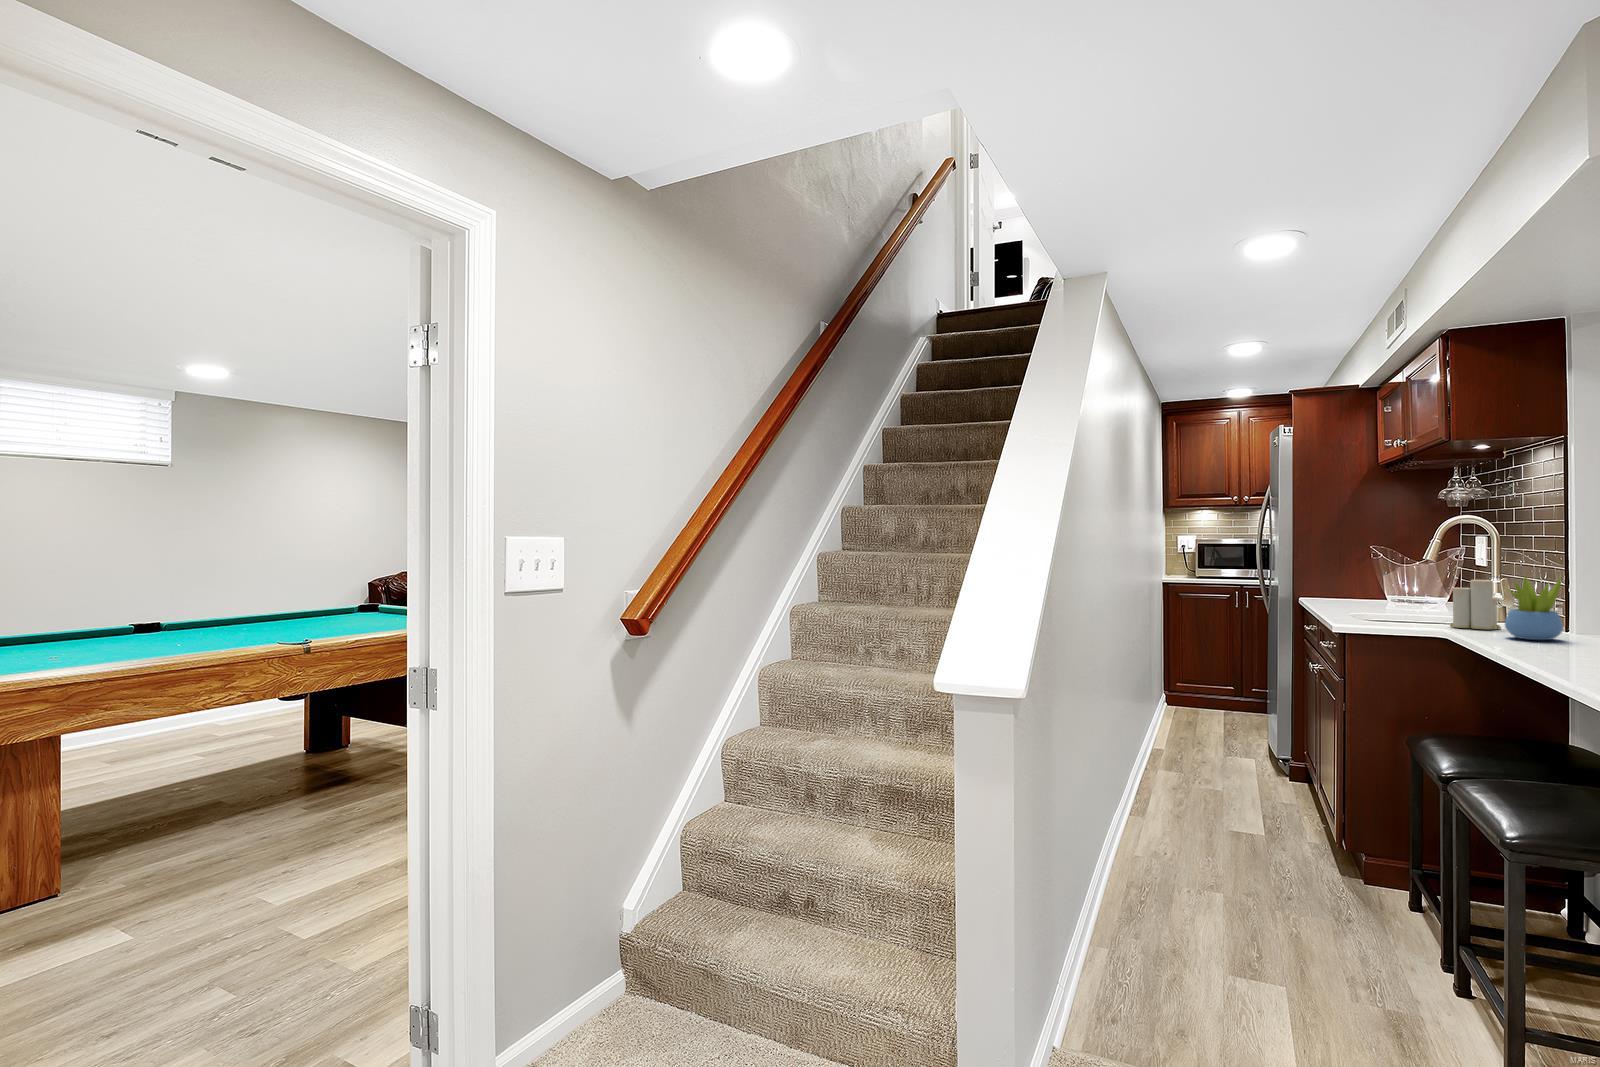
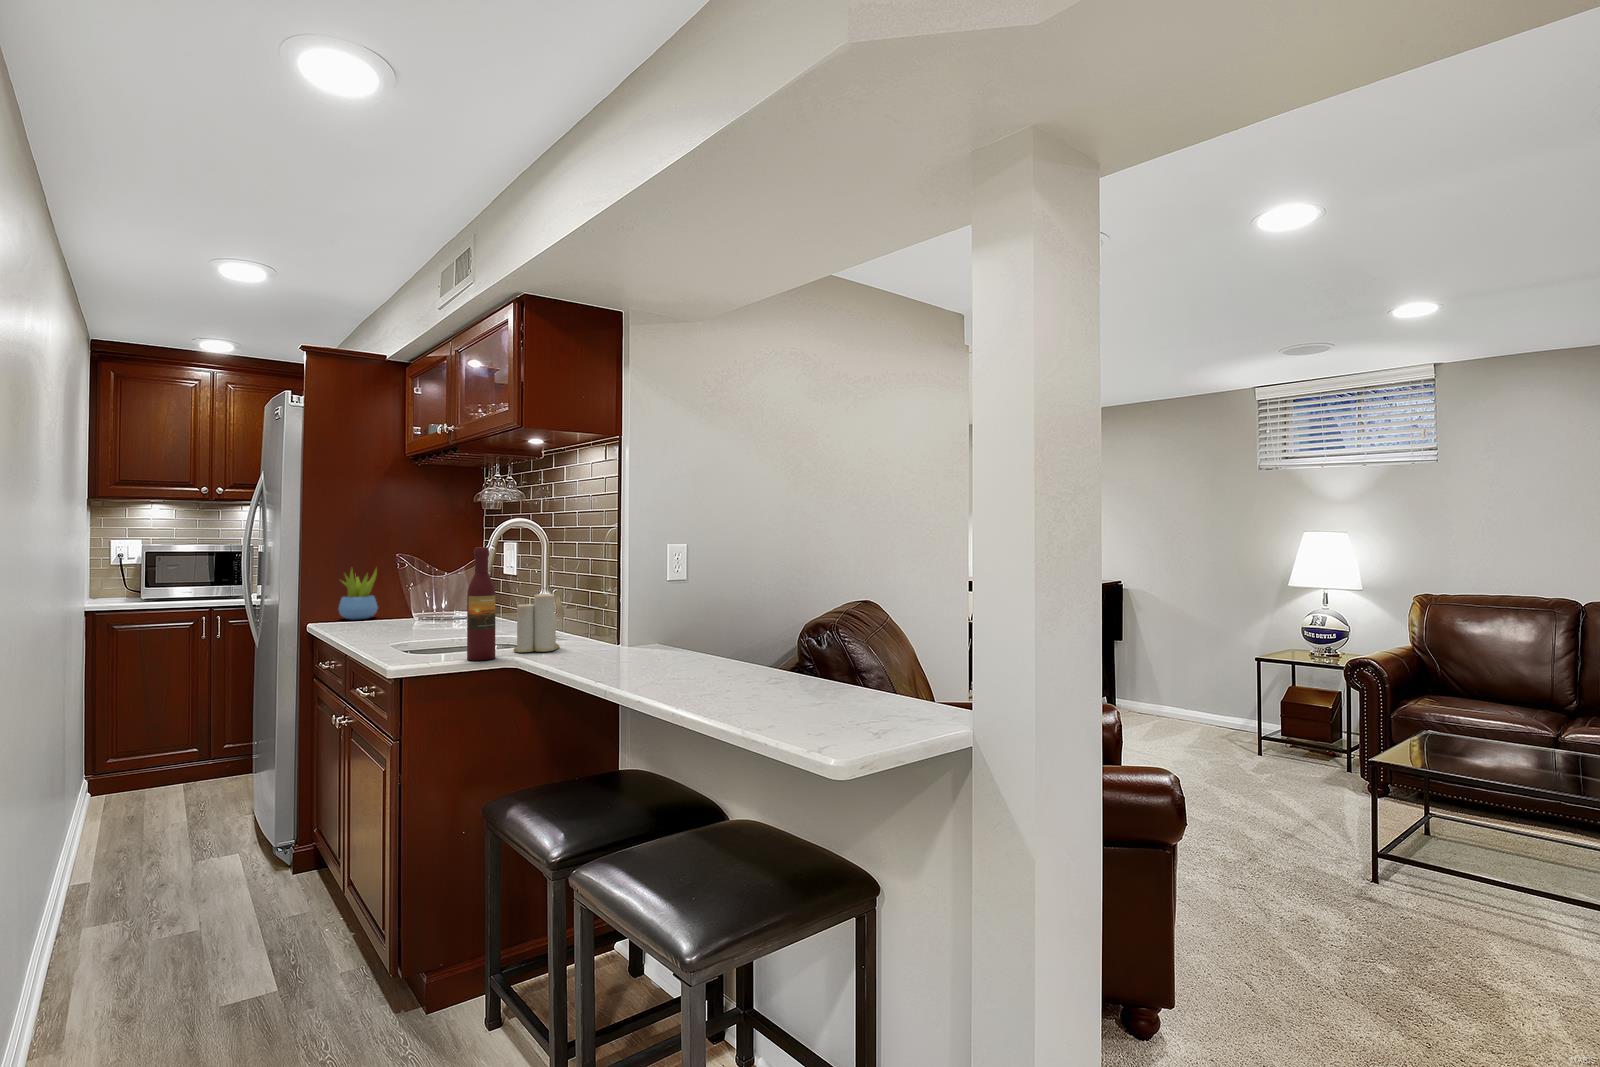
wine bottle: none [1401,538,1428,628] -> present [467,547,496,660]
succulent plant: present [1505,575,1563,640] -> present [339,569,378,620]

